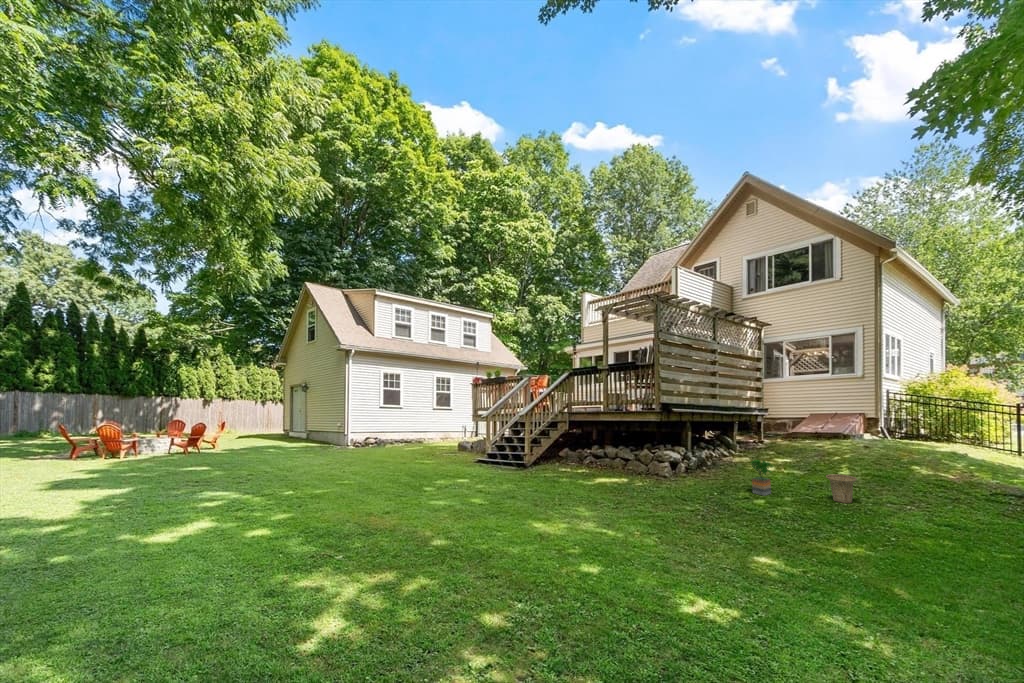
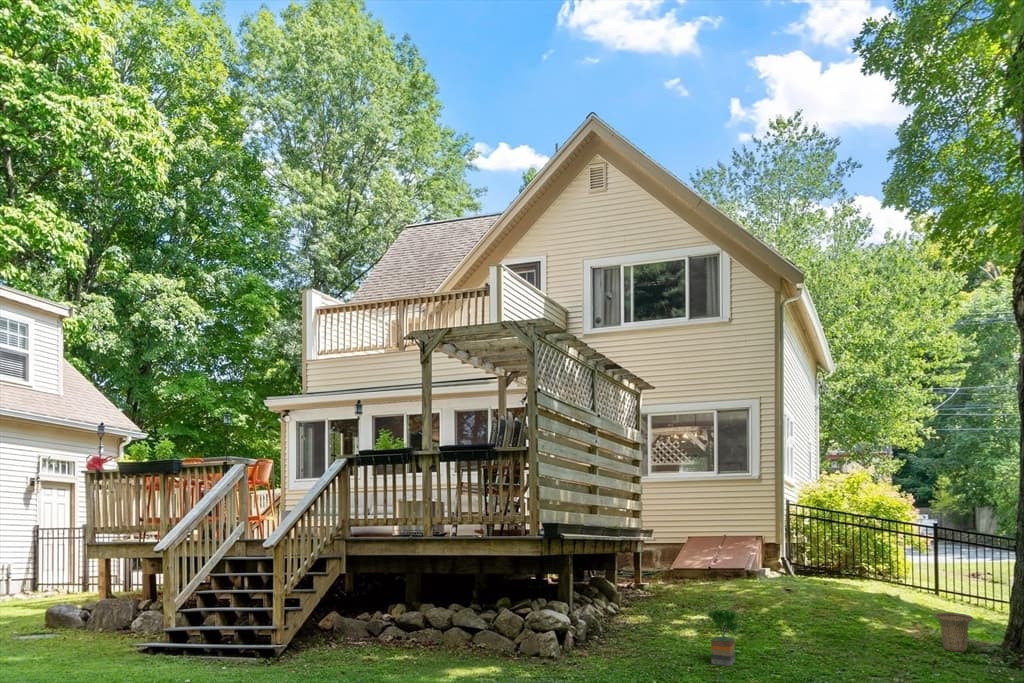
basket: present [826,474,857,503] -> present [935,613,973,652]

